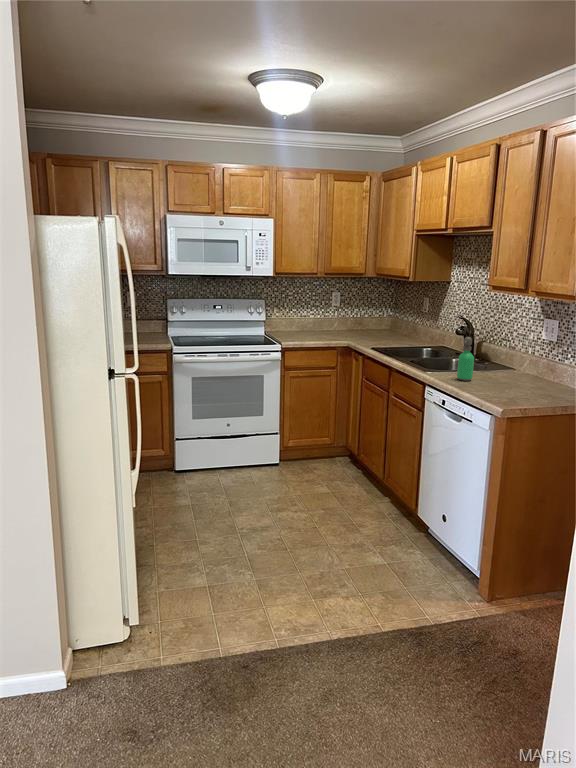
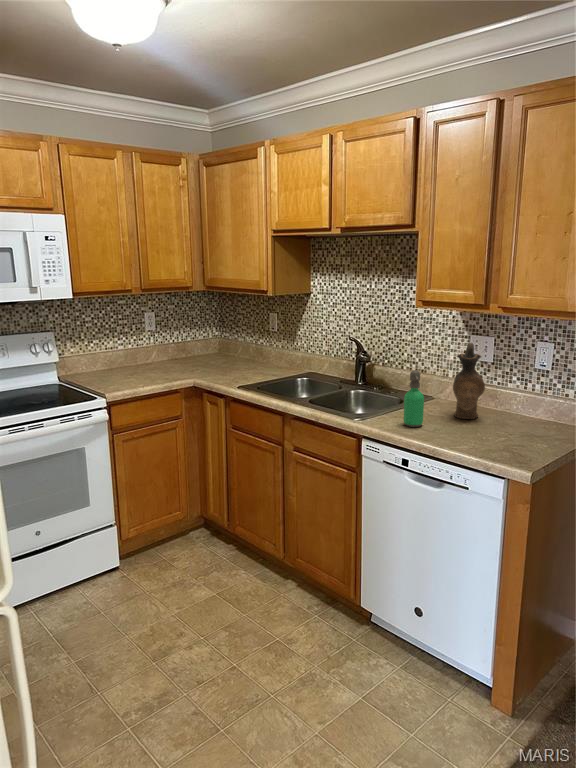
ceramic pitcher: none [506,322,534,383] -> present [453,343,485,419]

